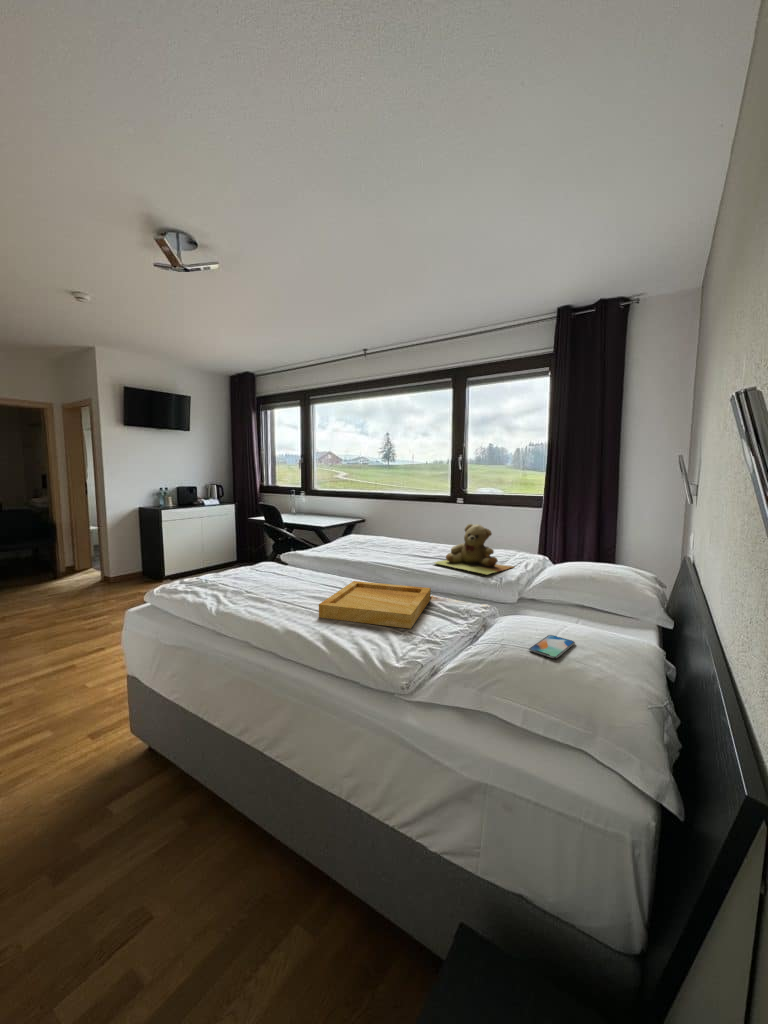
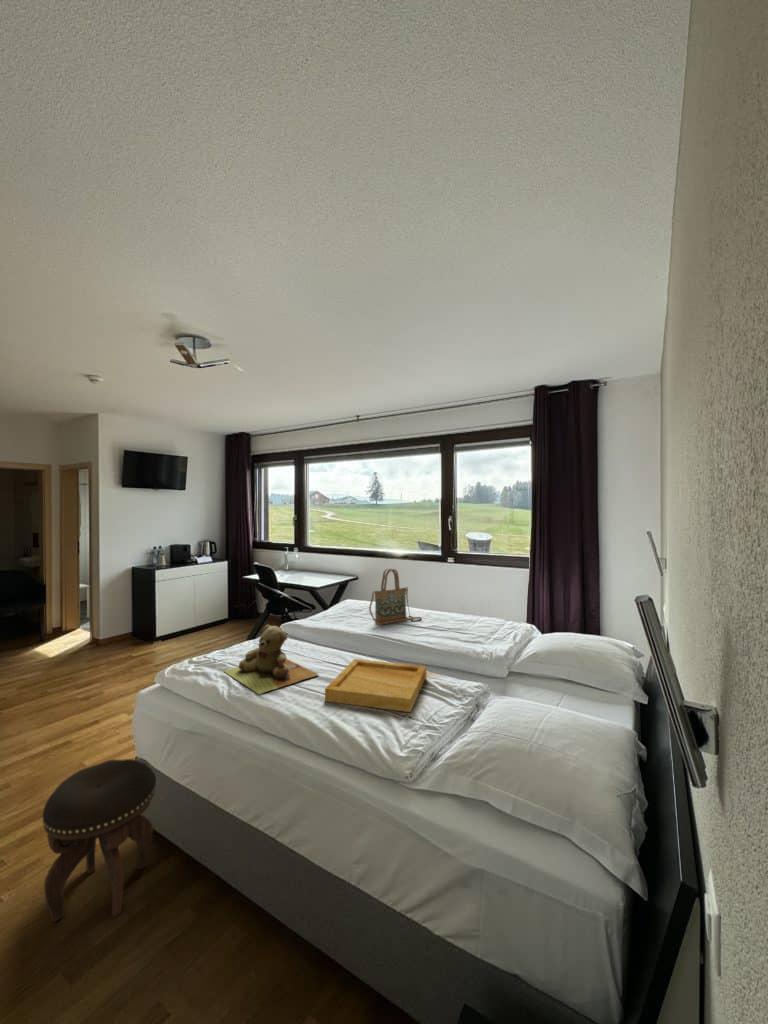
handbag: none [373,498,429,554] -> present [369,569,421,624]
teddy bear: present [434,524,513,574] -> present [224,625,319,694]
smartphone: present [529,635,575,659] -> none [516,721,556,748]
footstool: none [23,675,144,828] -> present [43,759,156,921]

